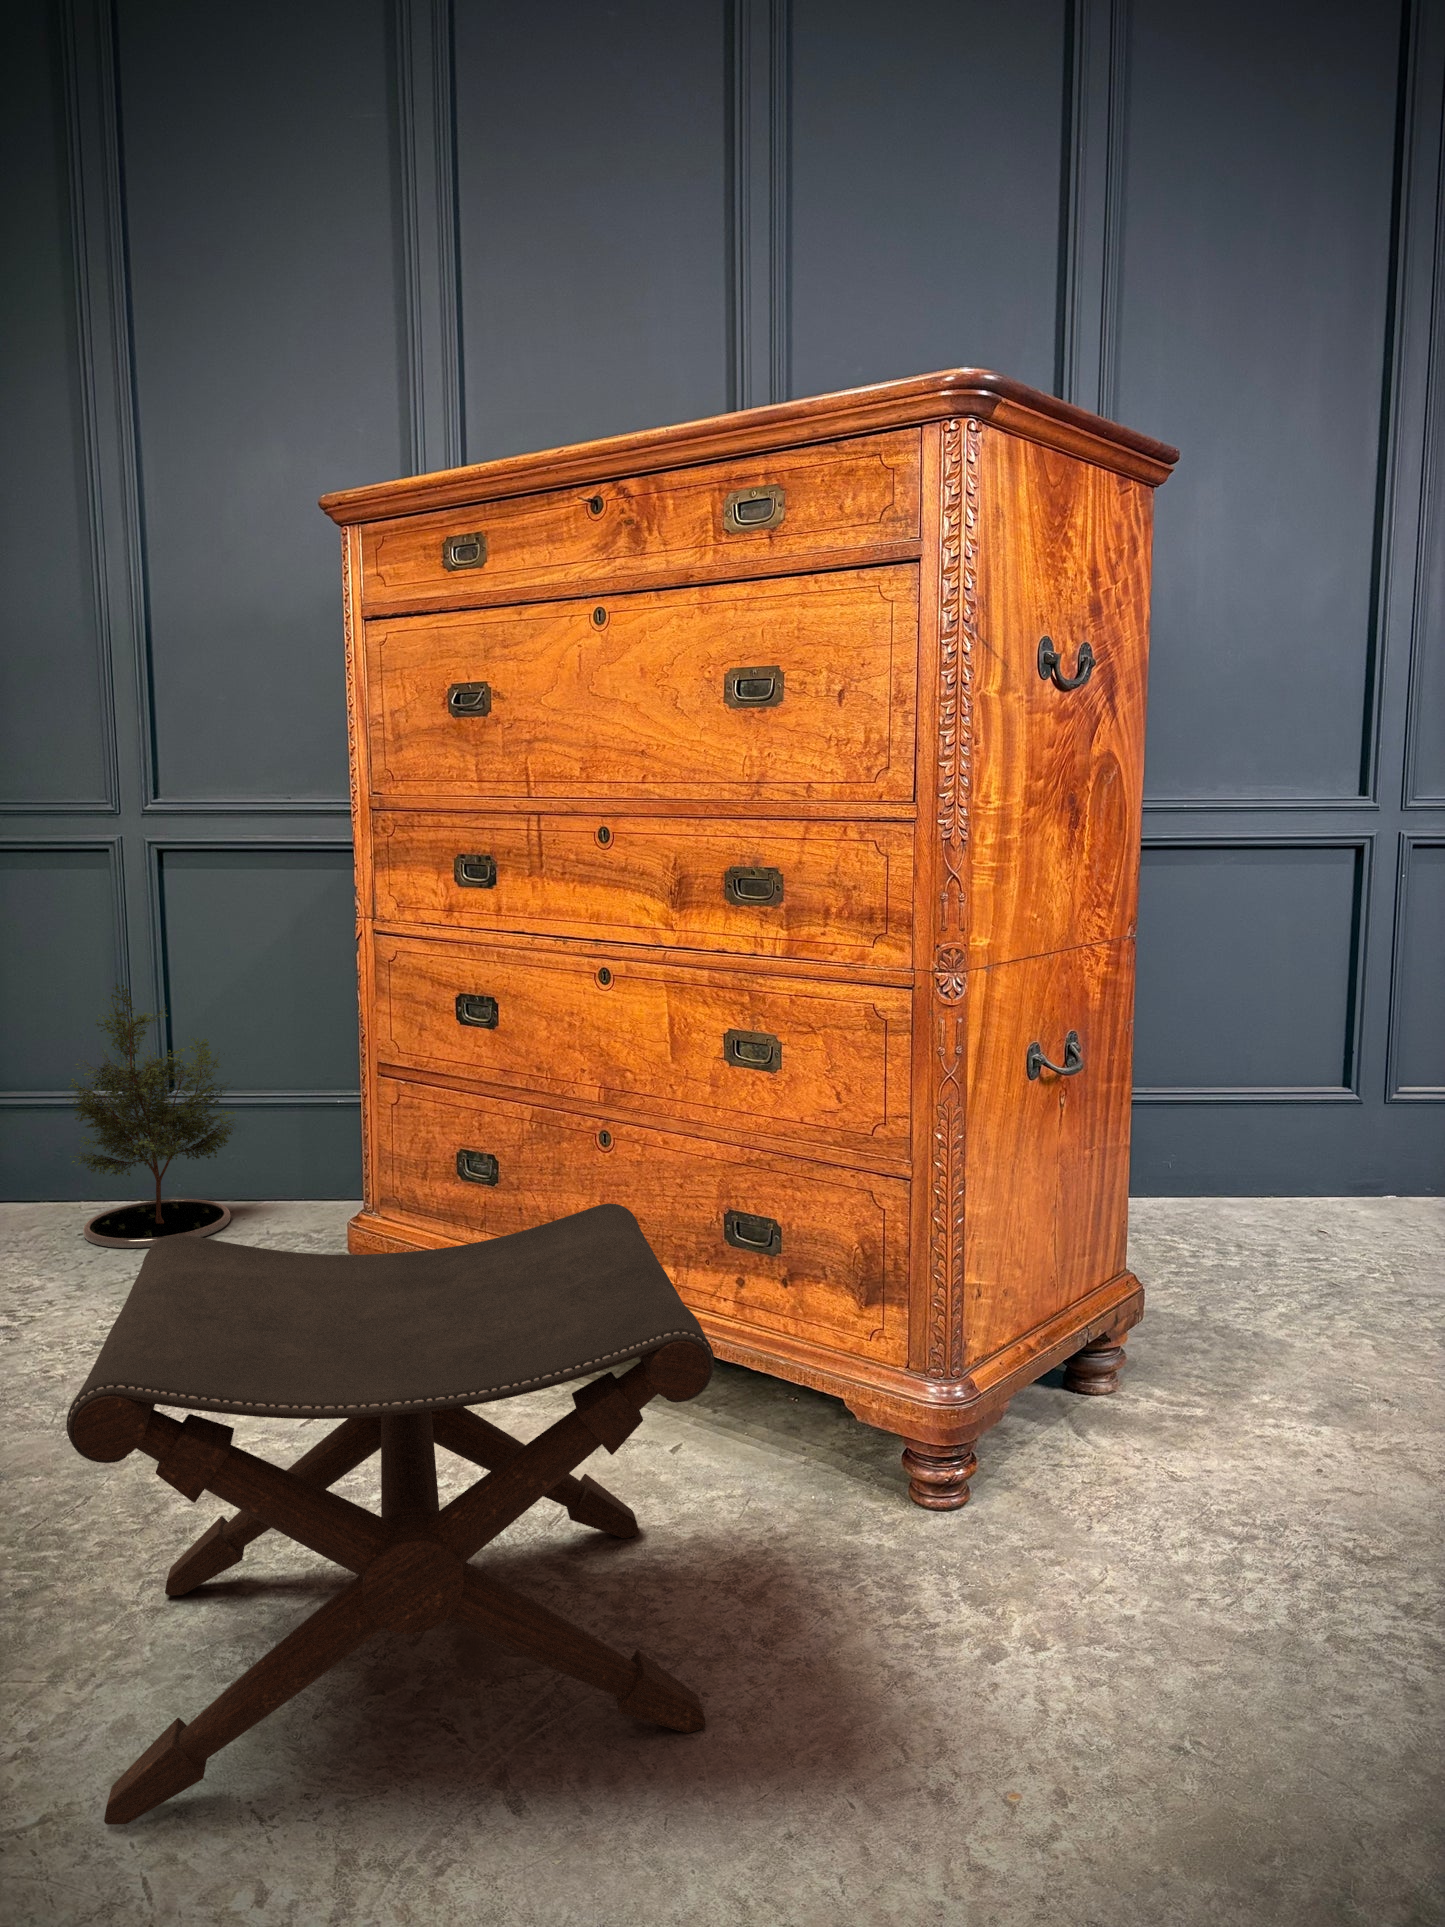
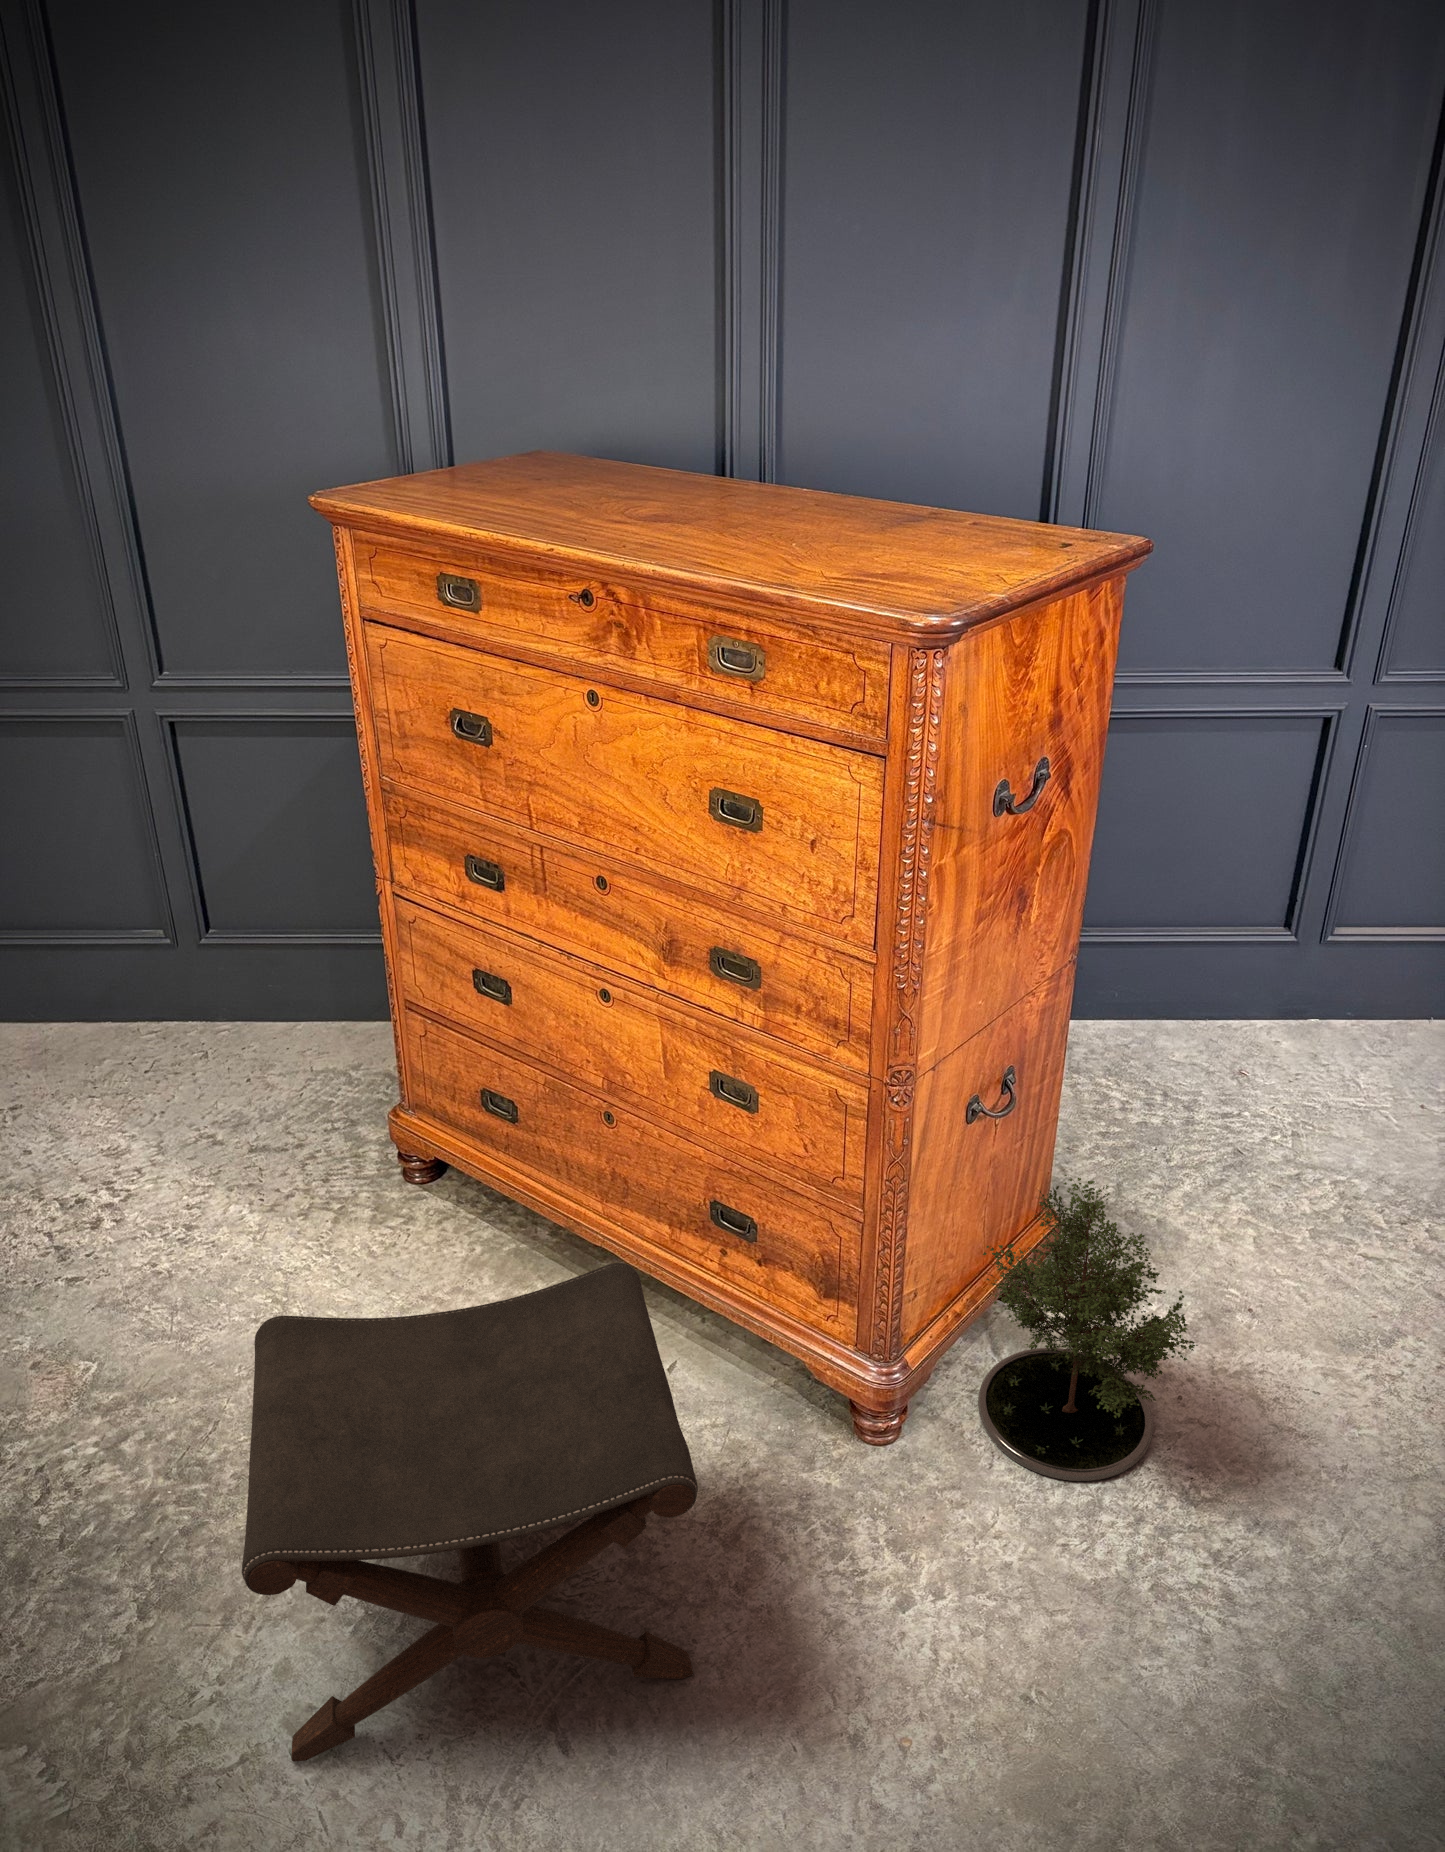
potted tree: present [63,983,236,1248] -> present [978,1175,1198,1481]

